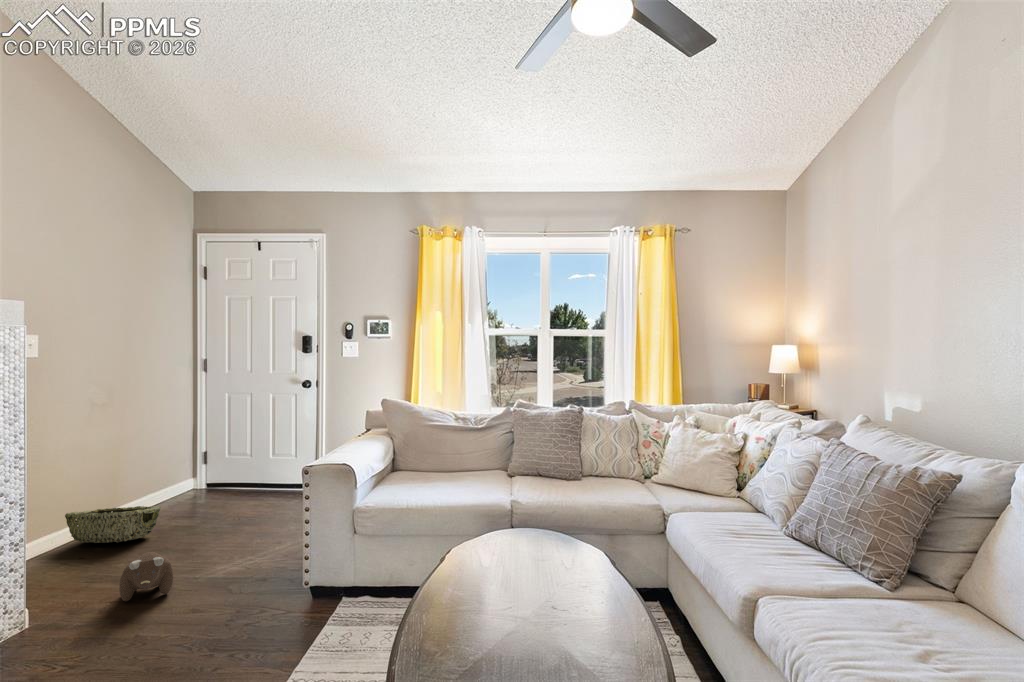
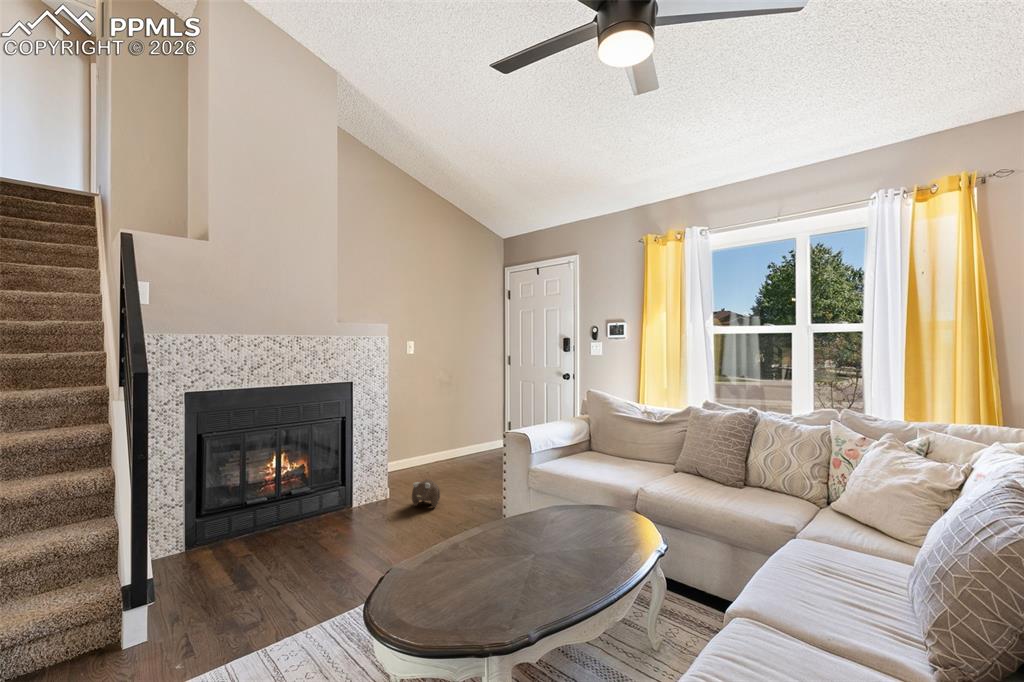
woven basket: present [65,506,161,543] -> none [416,449,462,473]

